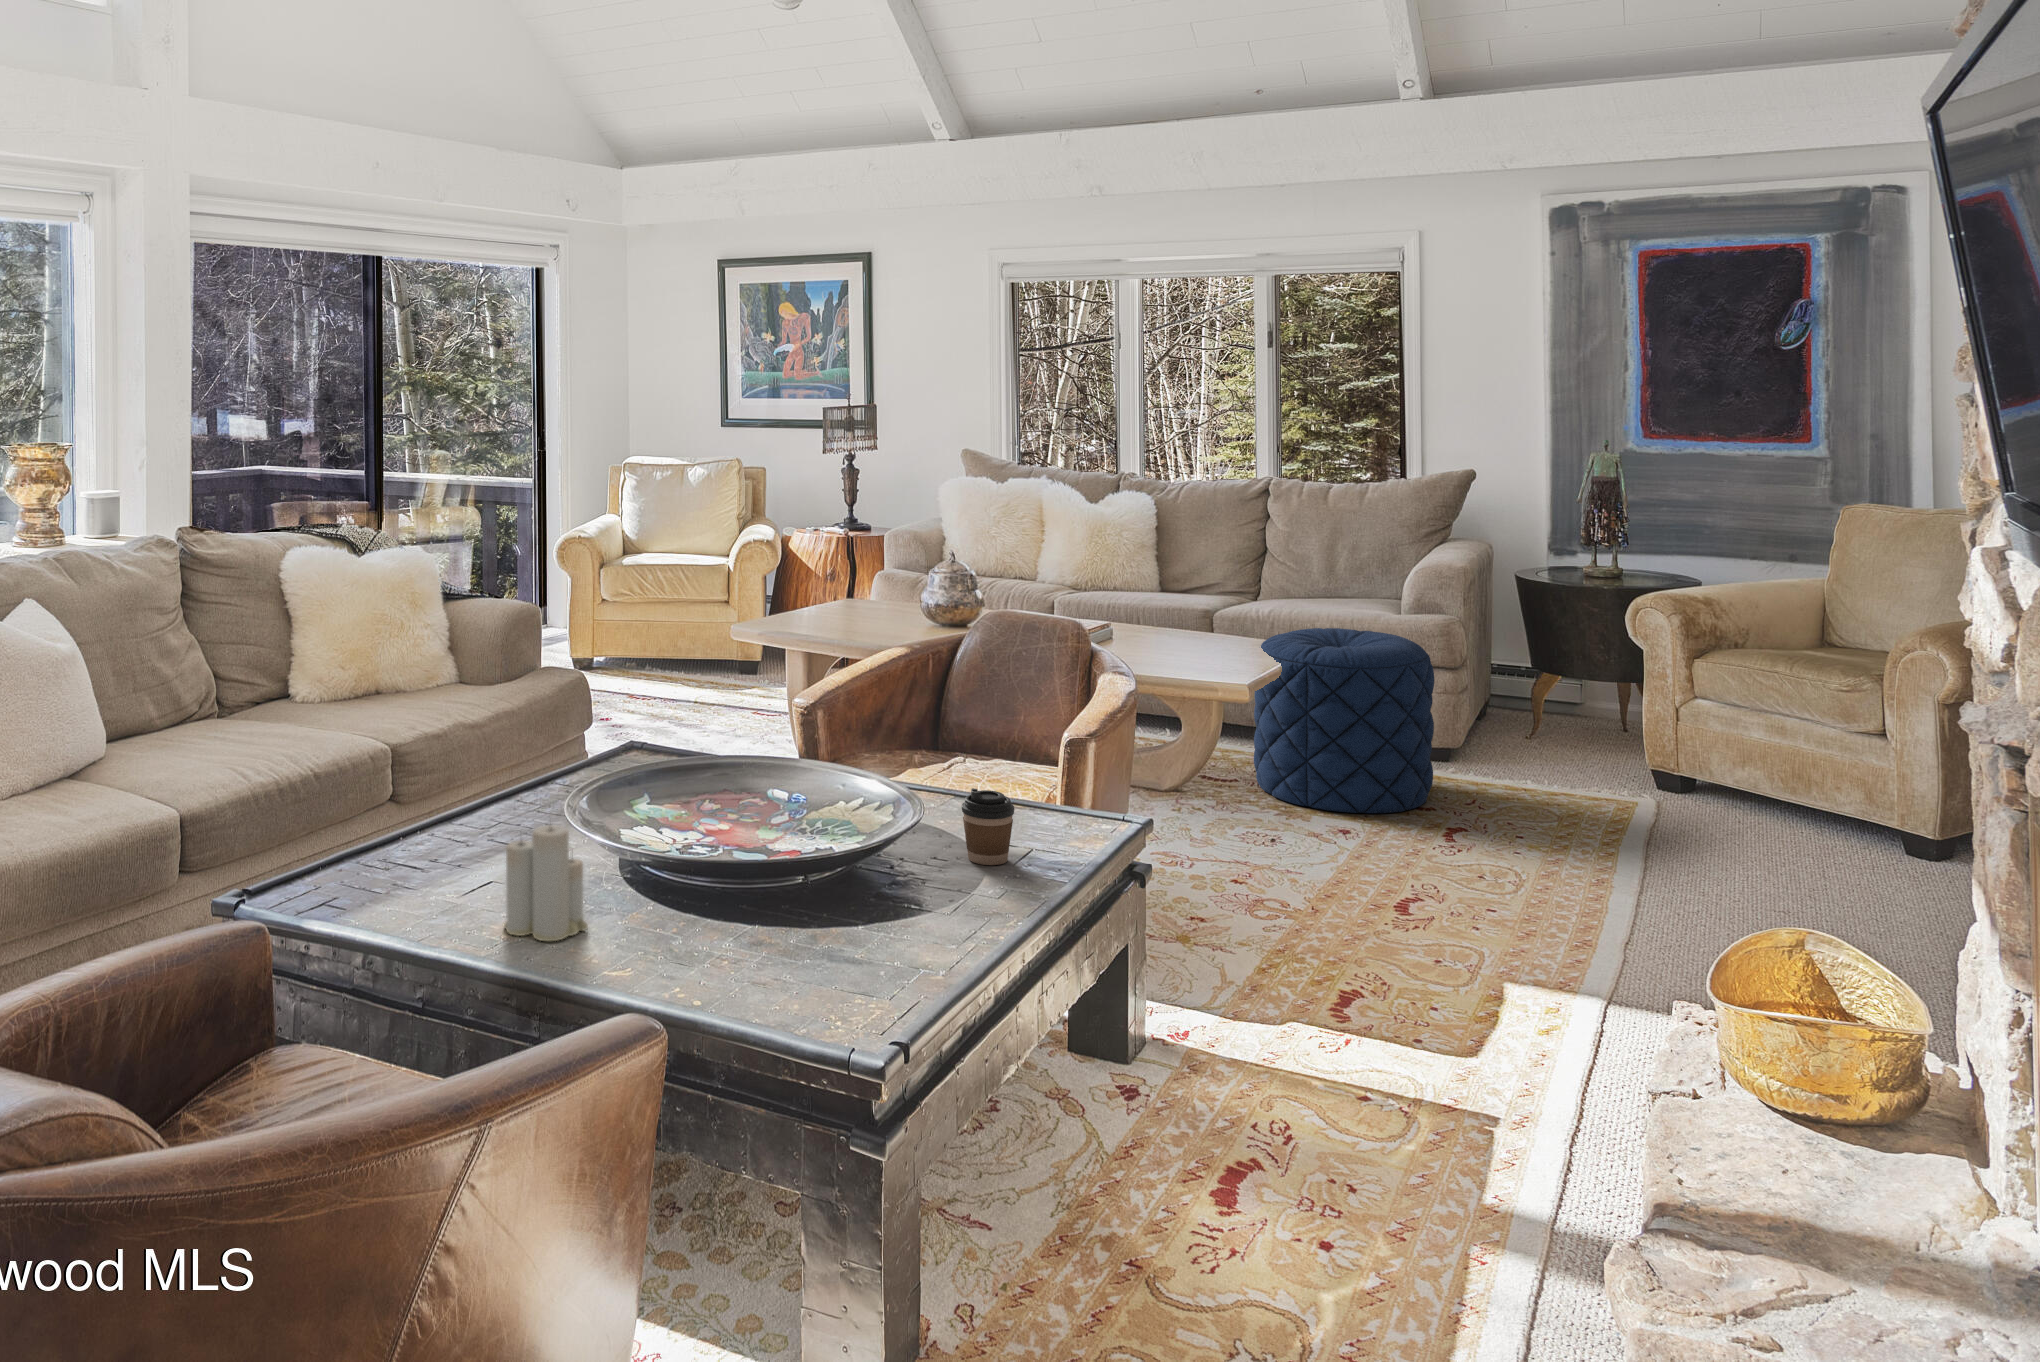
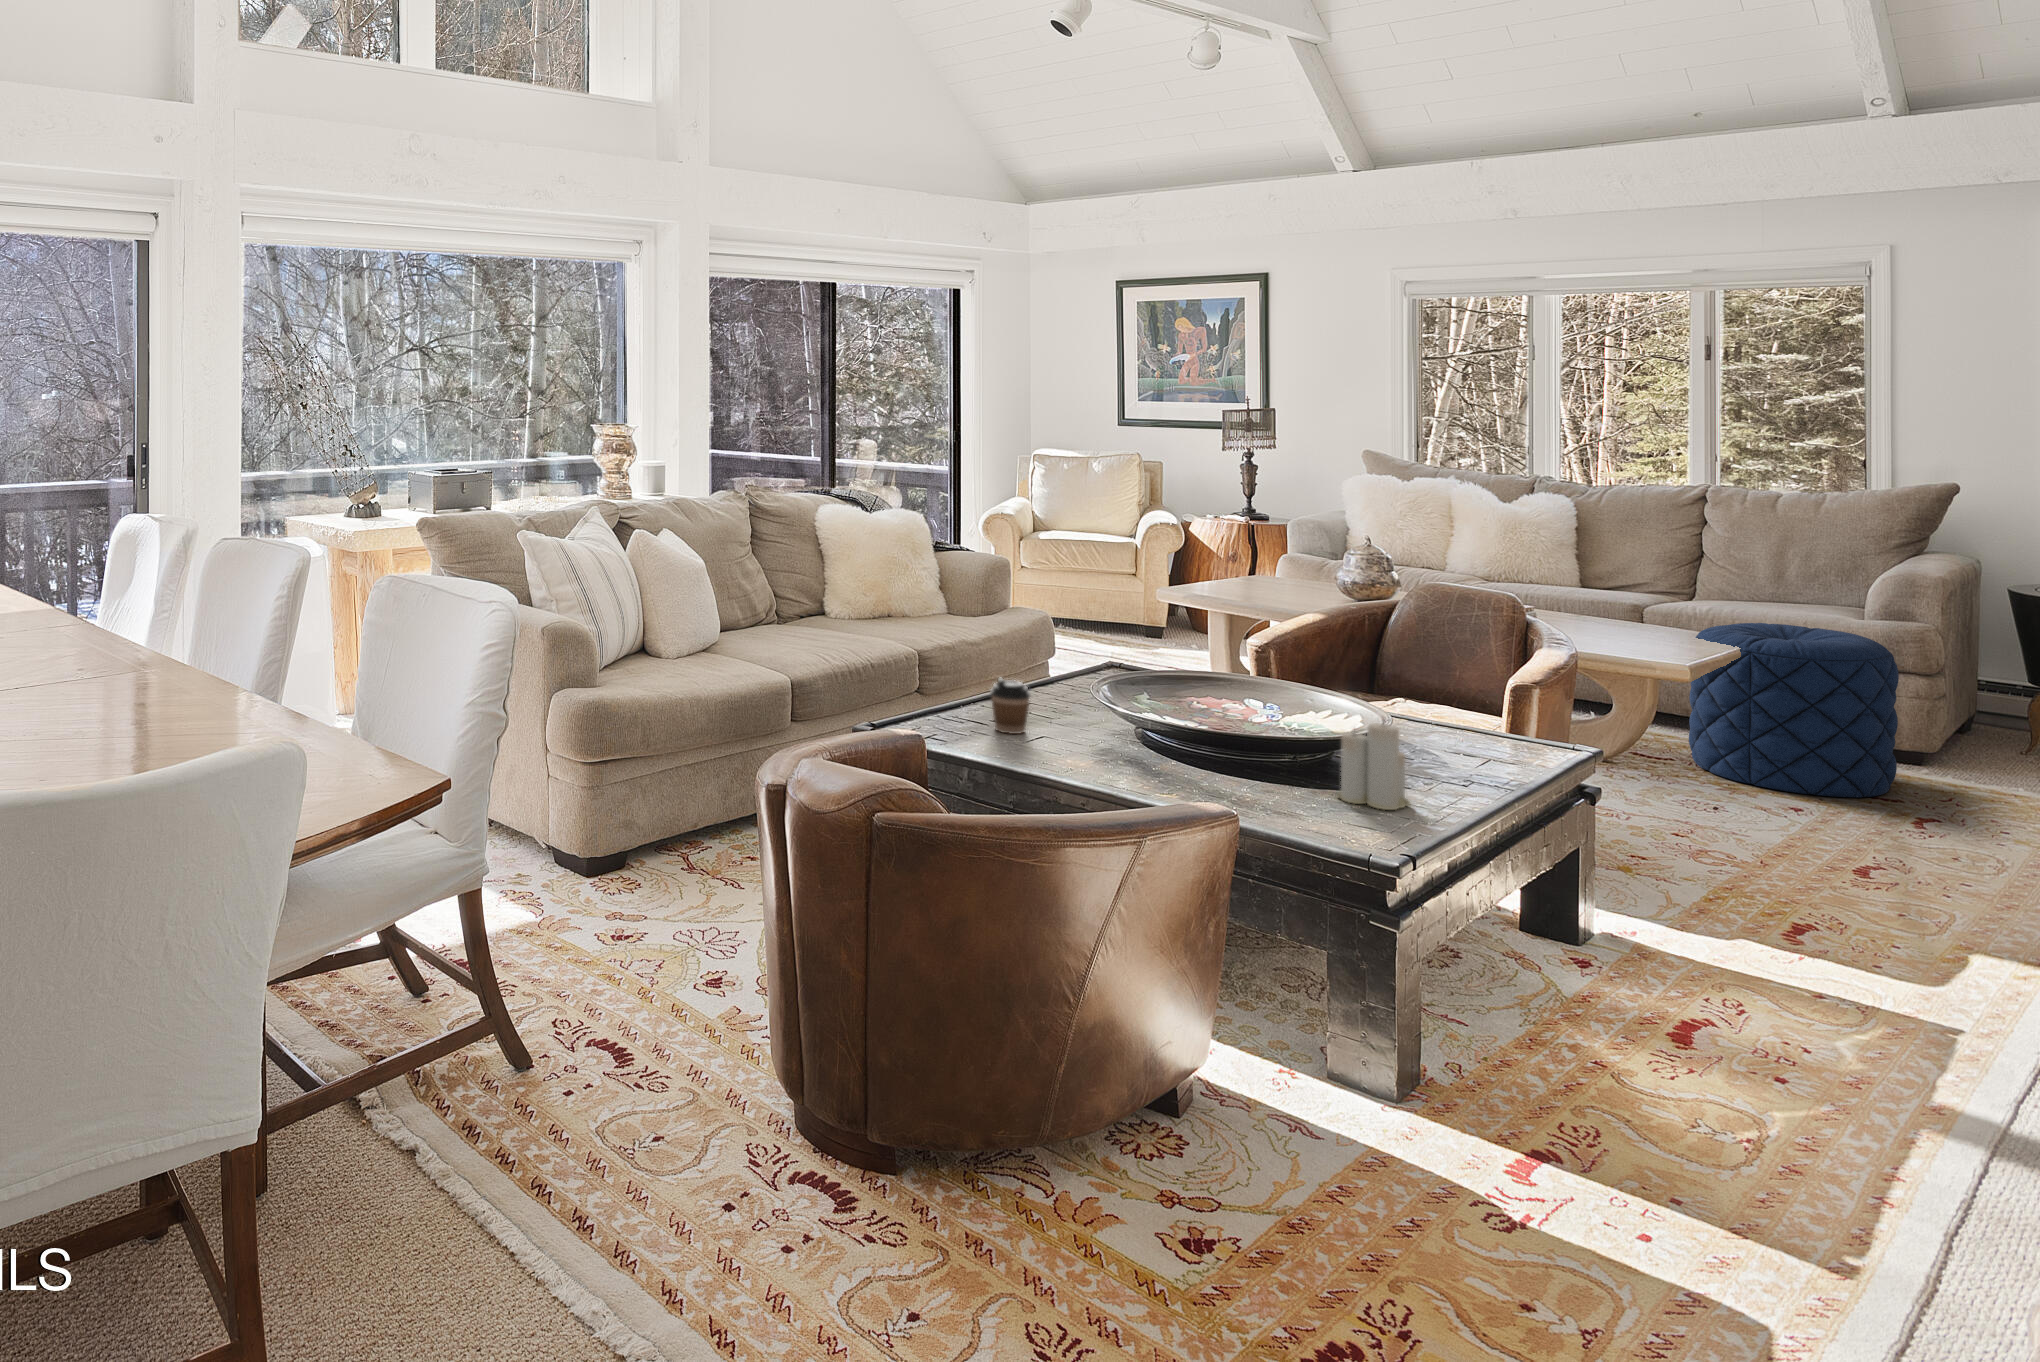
coffee cup: present [962,788,1014,865] -> present [991,678,1031,734]
candle: present [504,825,588,941] -> present [1337,723,1410,810]

